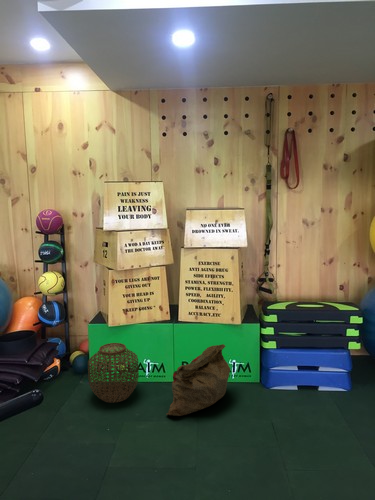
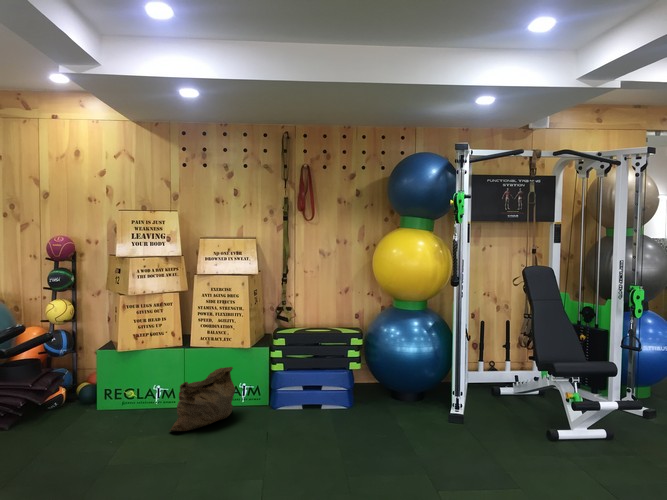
woven basket: present [88,343,139,403] -> none [93,368,146,425]

